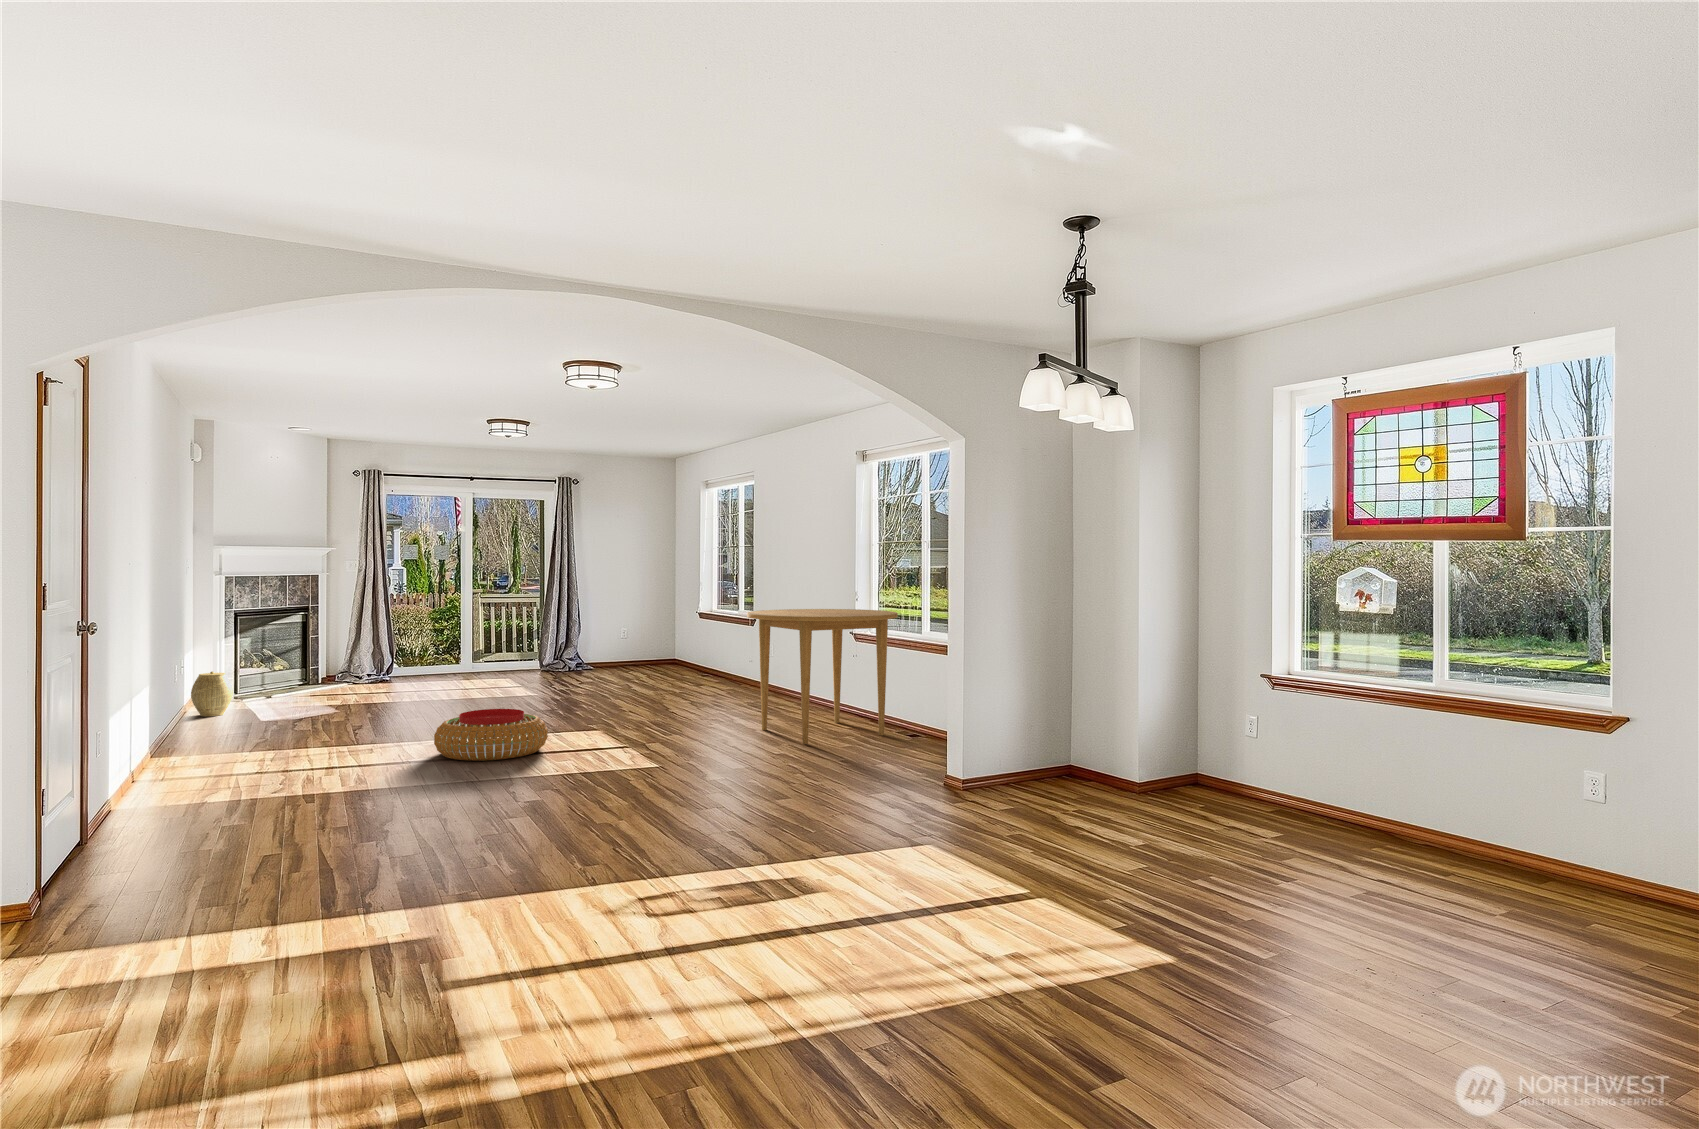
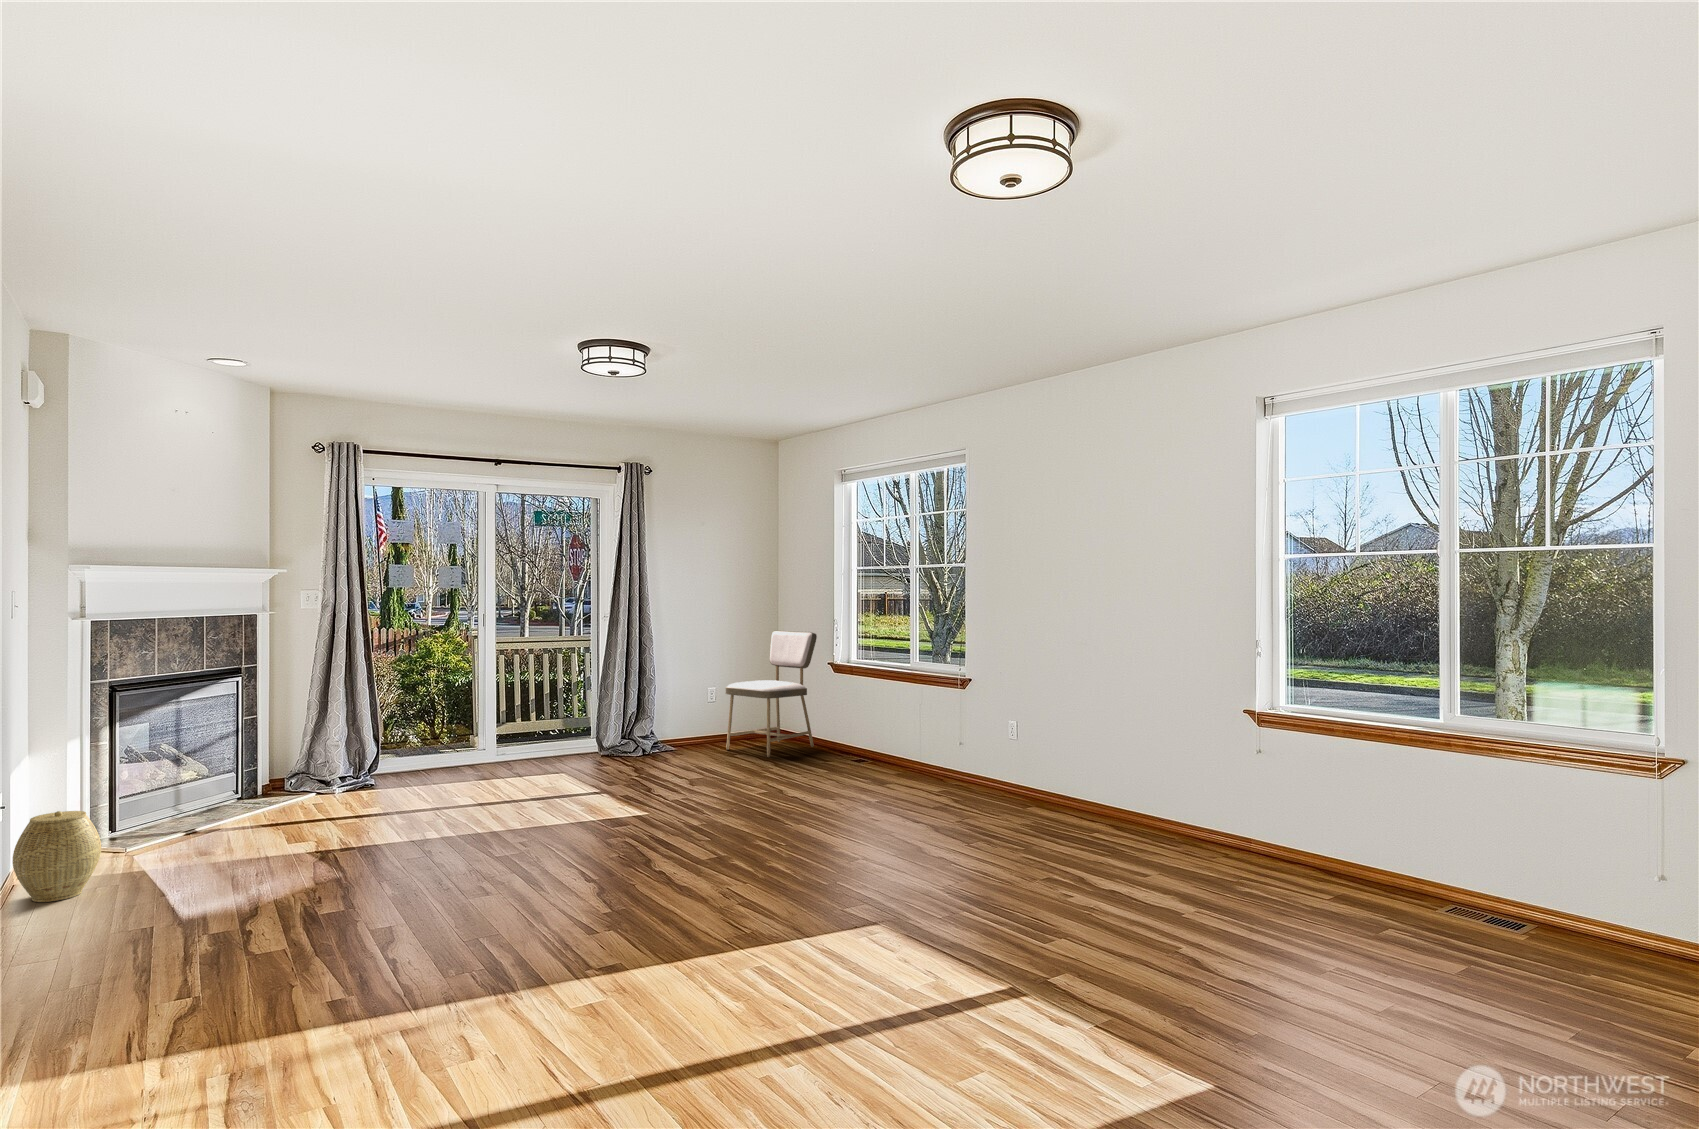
dining chair: none [627,590,691,673] -> present [725,630,817,757]
dining table: present [747,609,898,744] -> none [1132,676,1446,964]
pouf: present [434,709,548,761] -> none [587,919,833,1084]

